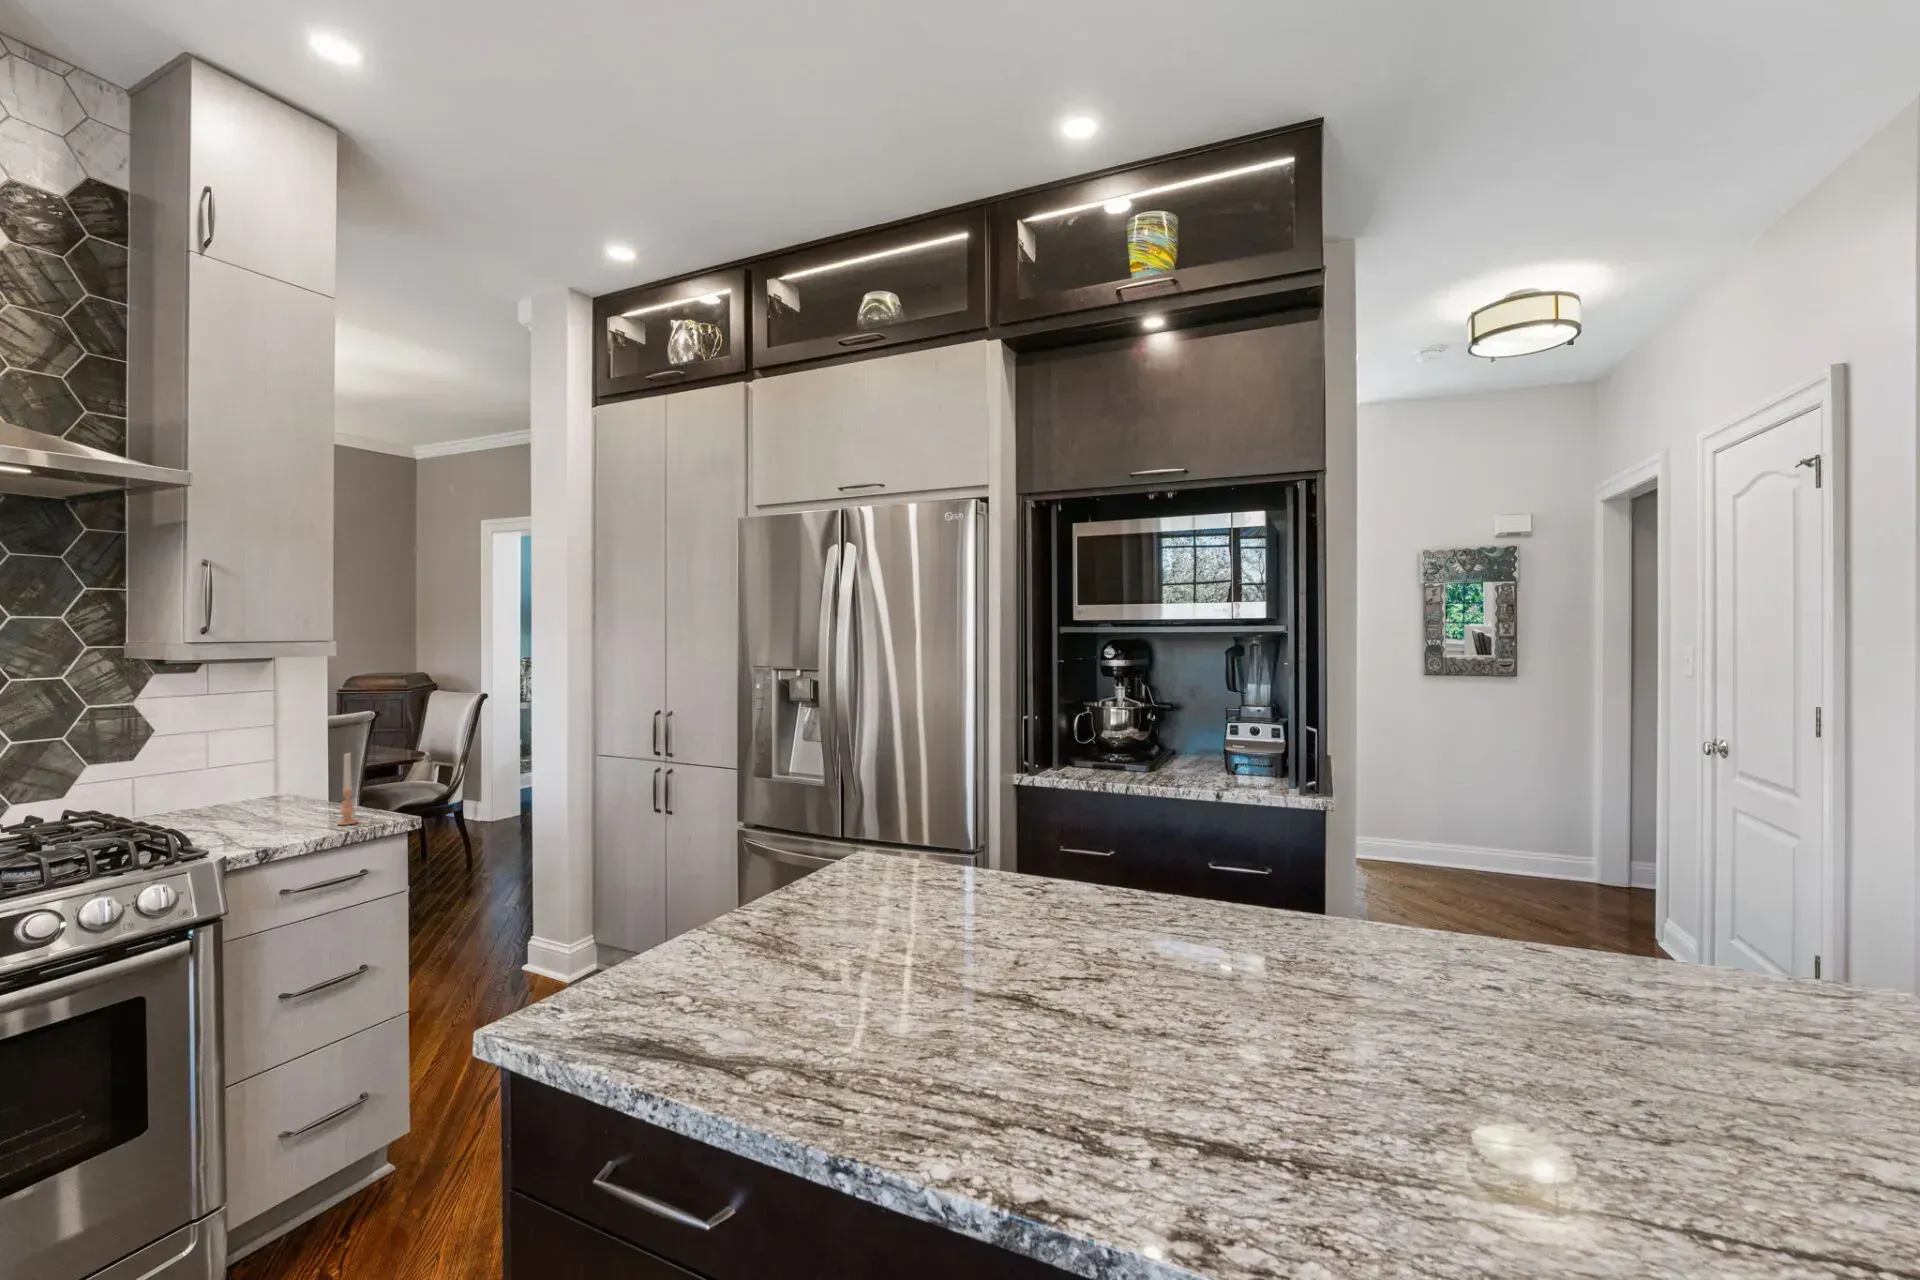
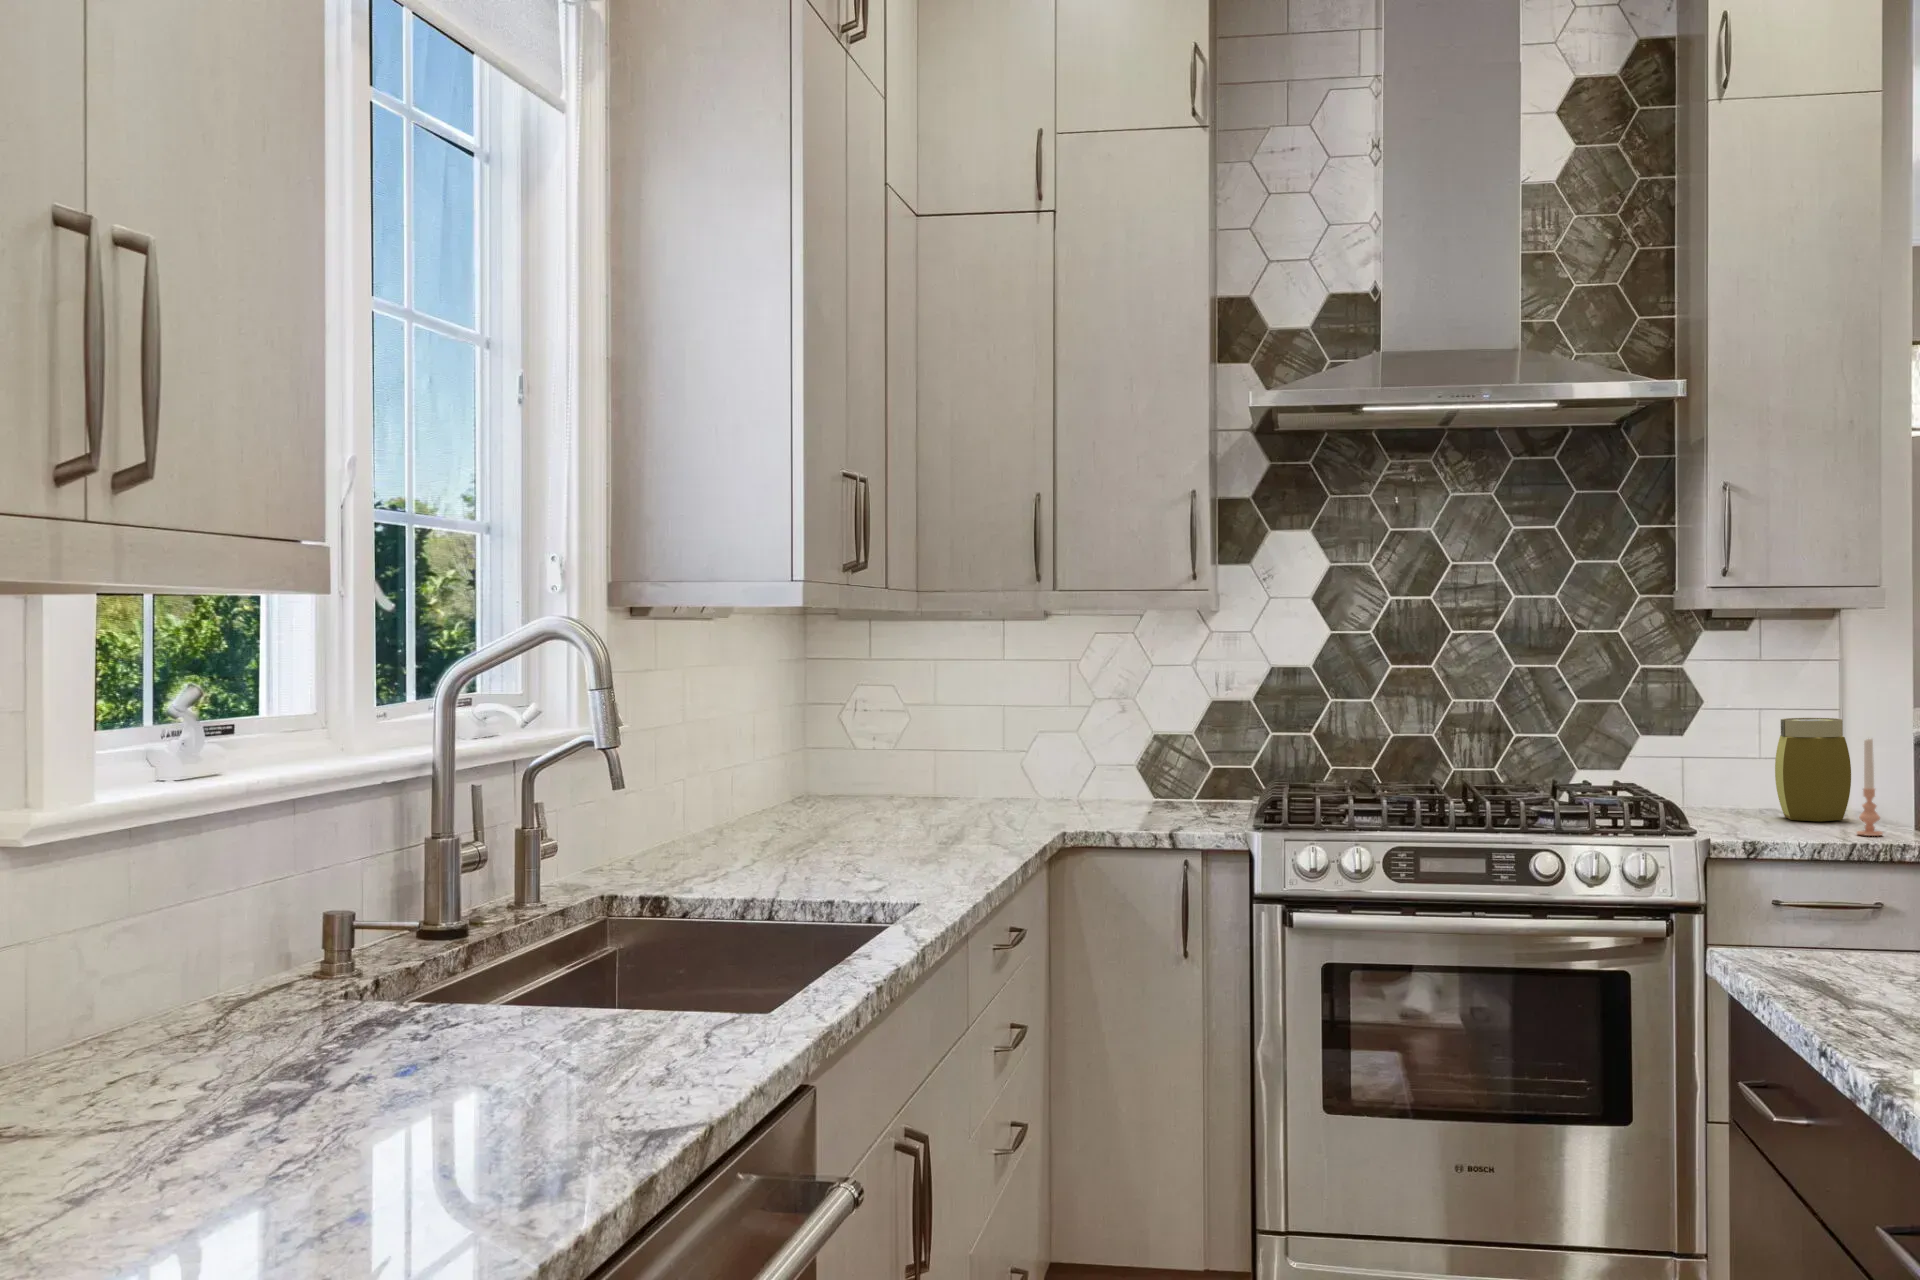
jar: none [245,739,314,820] -> present [1775,718,1851,821]

